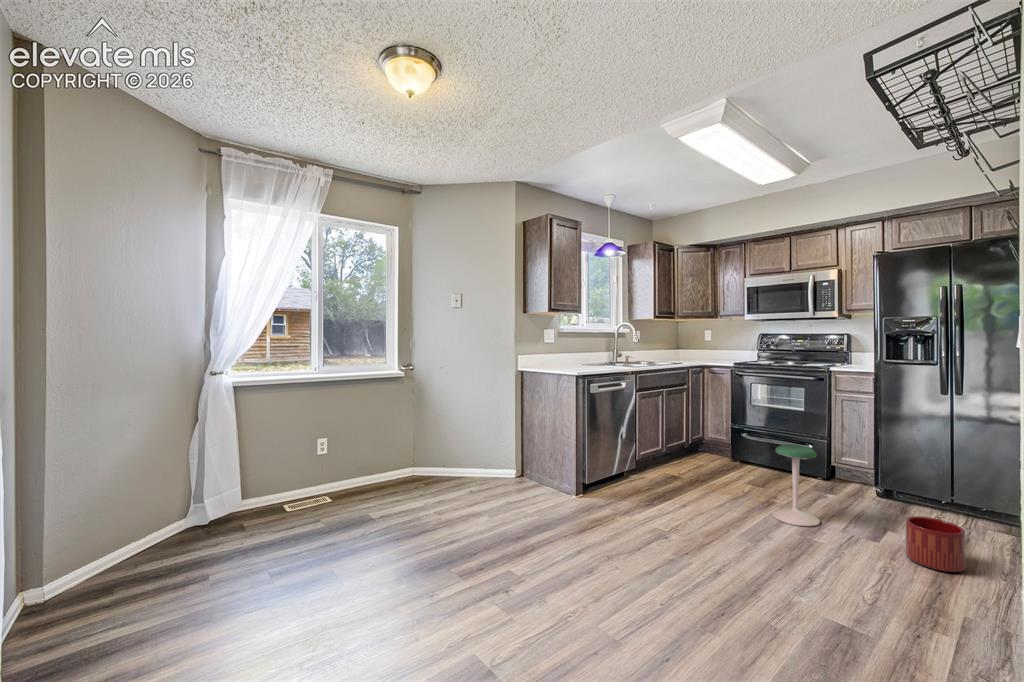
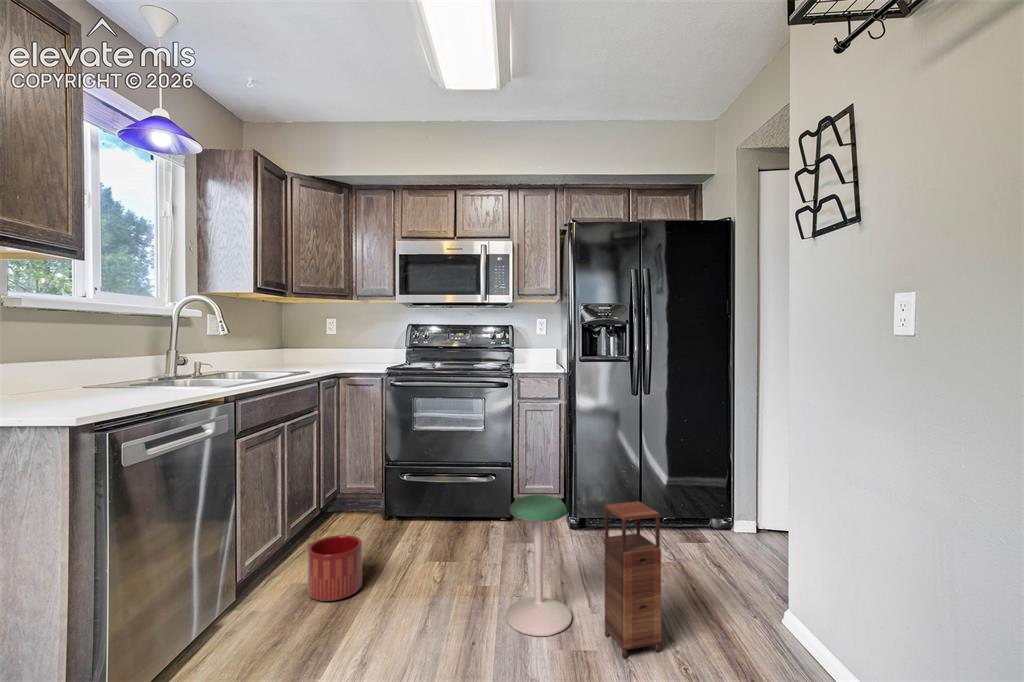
storage cabinet: none [834,453,867,553] -> present [605,501,661,658]
planter: present [906,516,965,572] -> present [308,535,362,601]

